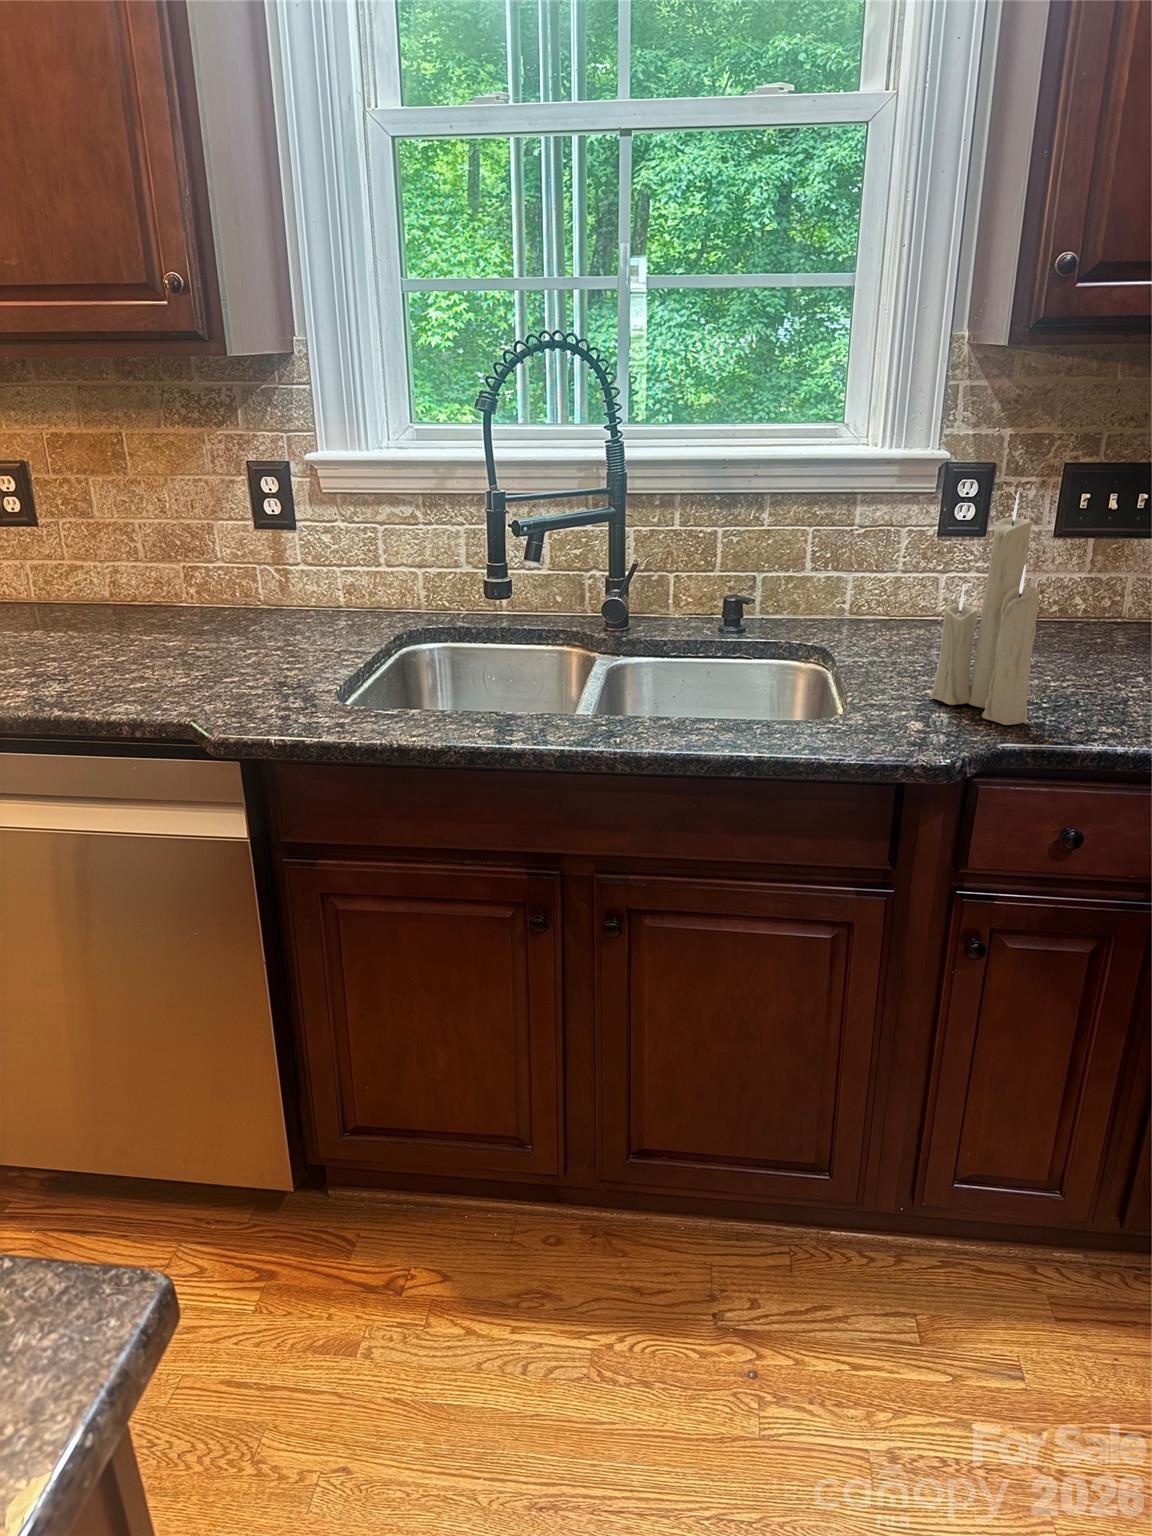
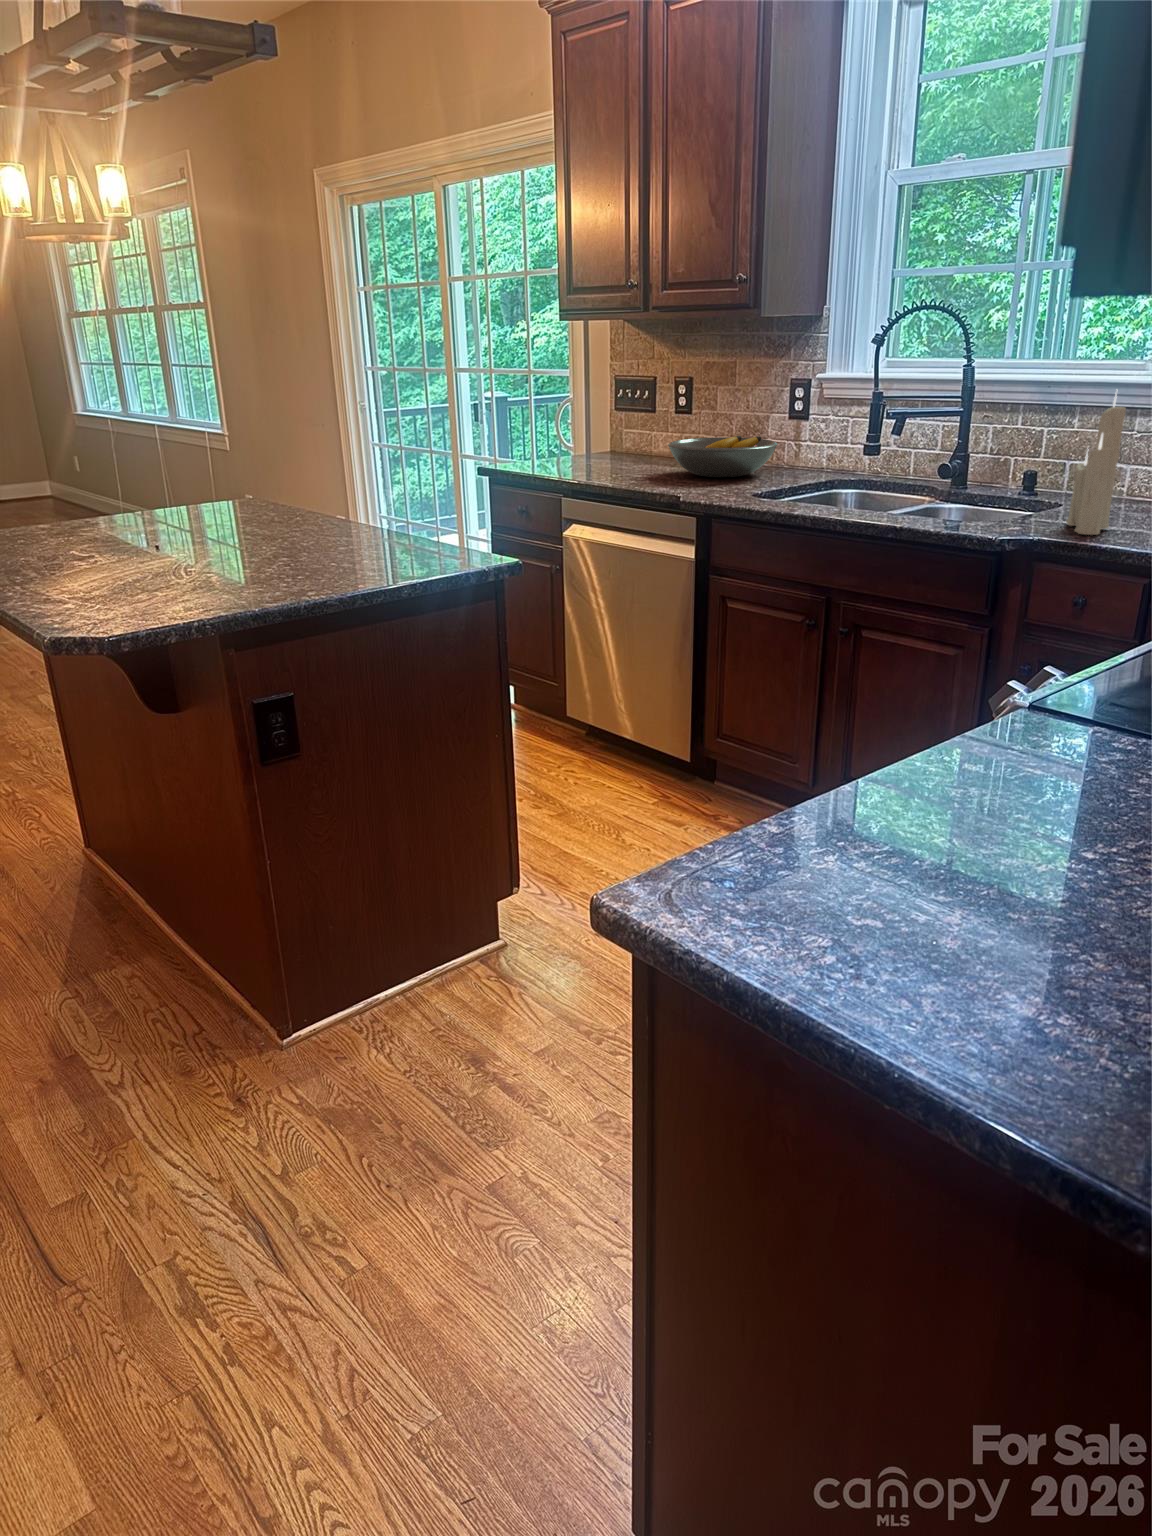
fruit bowl: none [72,574,292,663] -> present [668,436,778,477]

